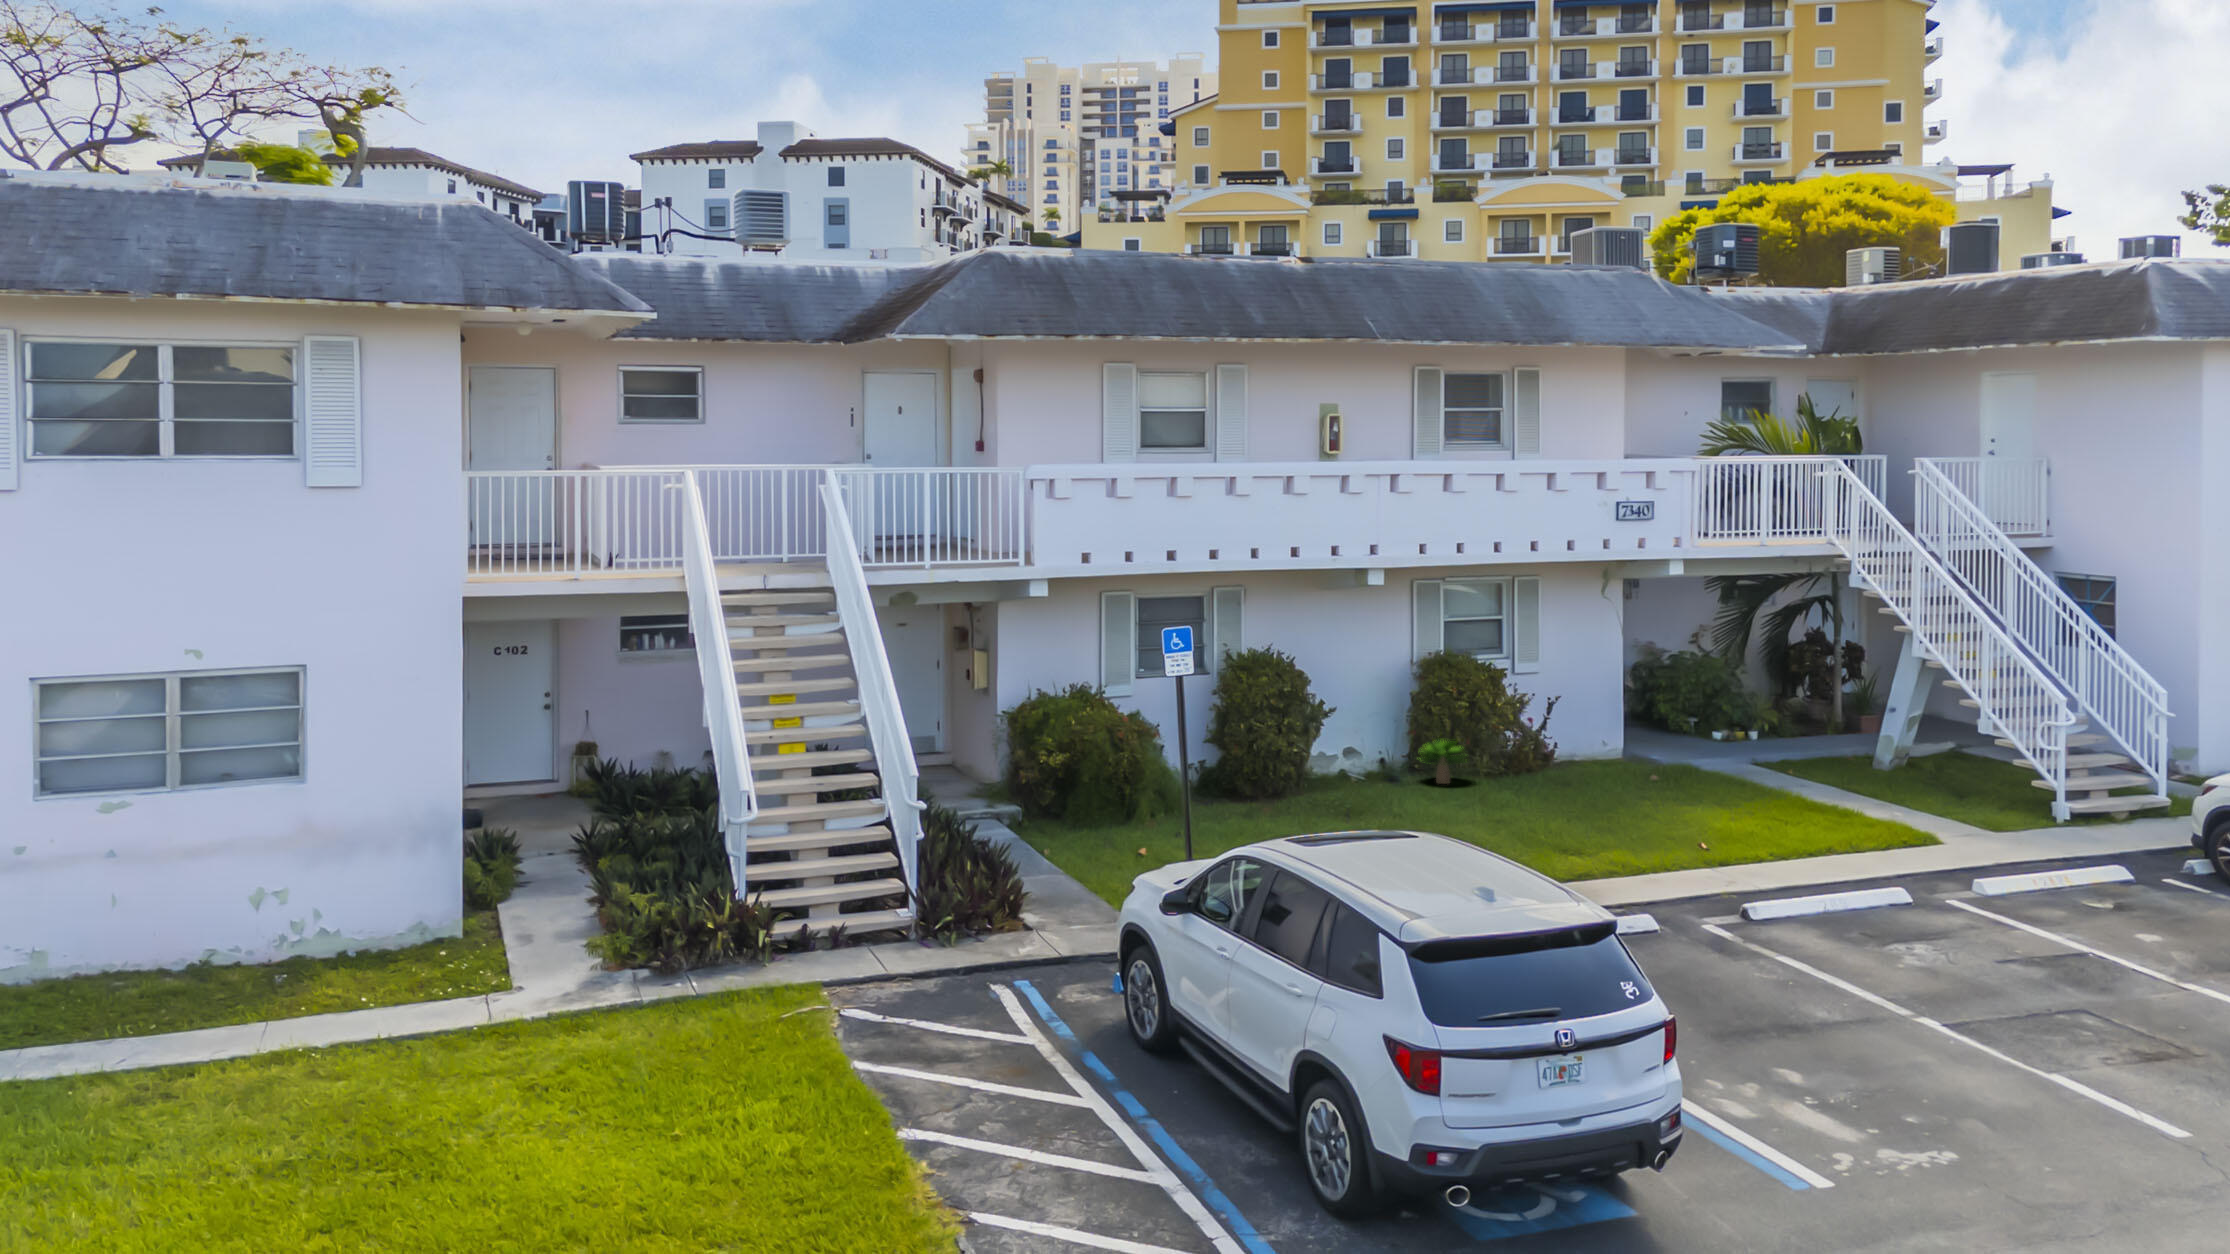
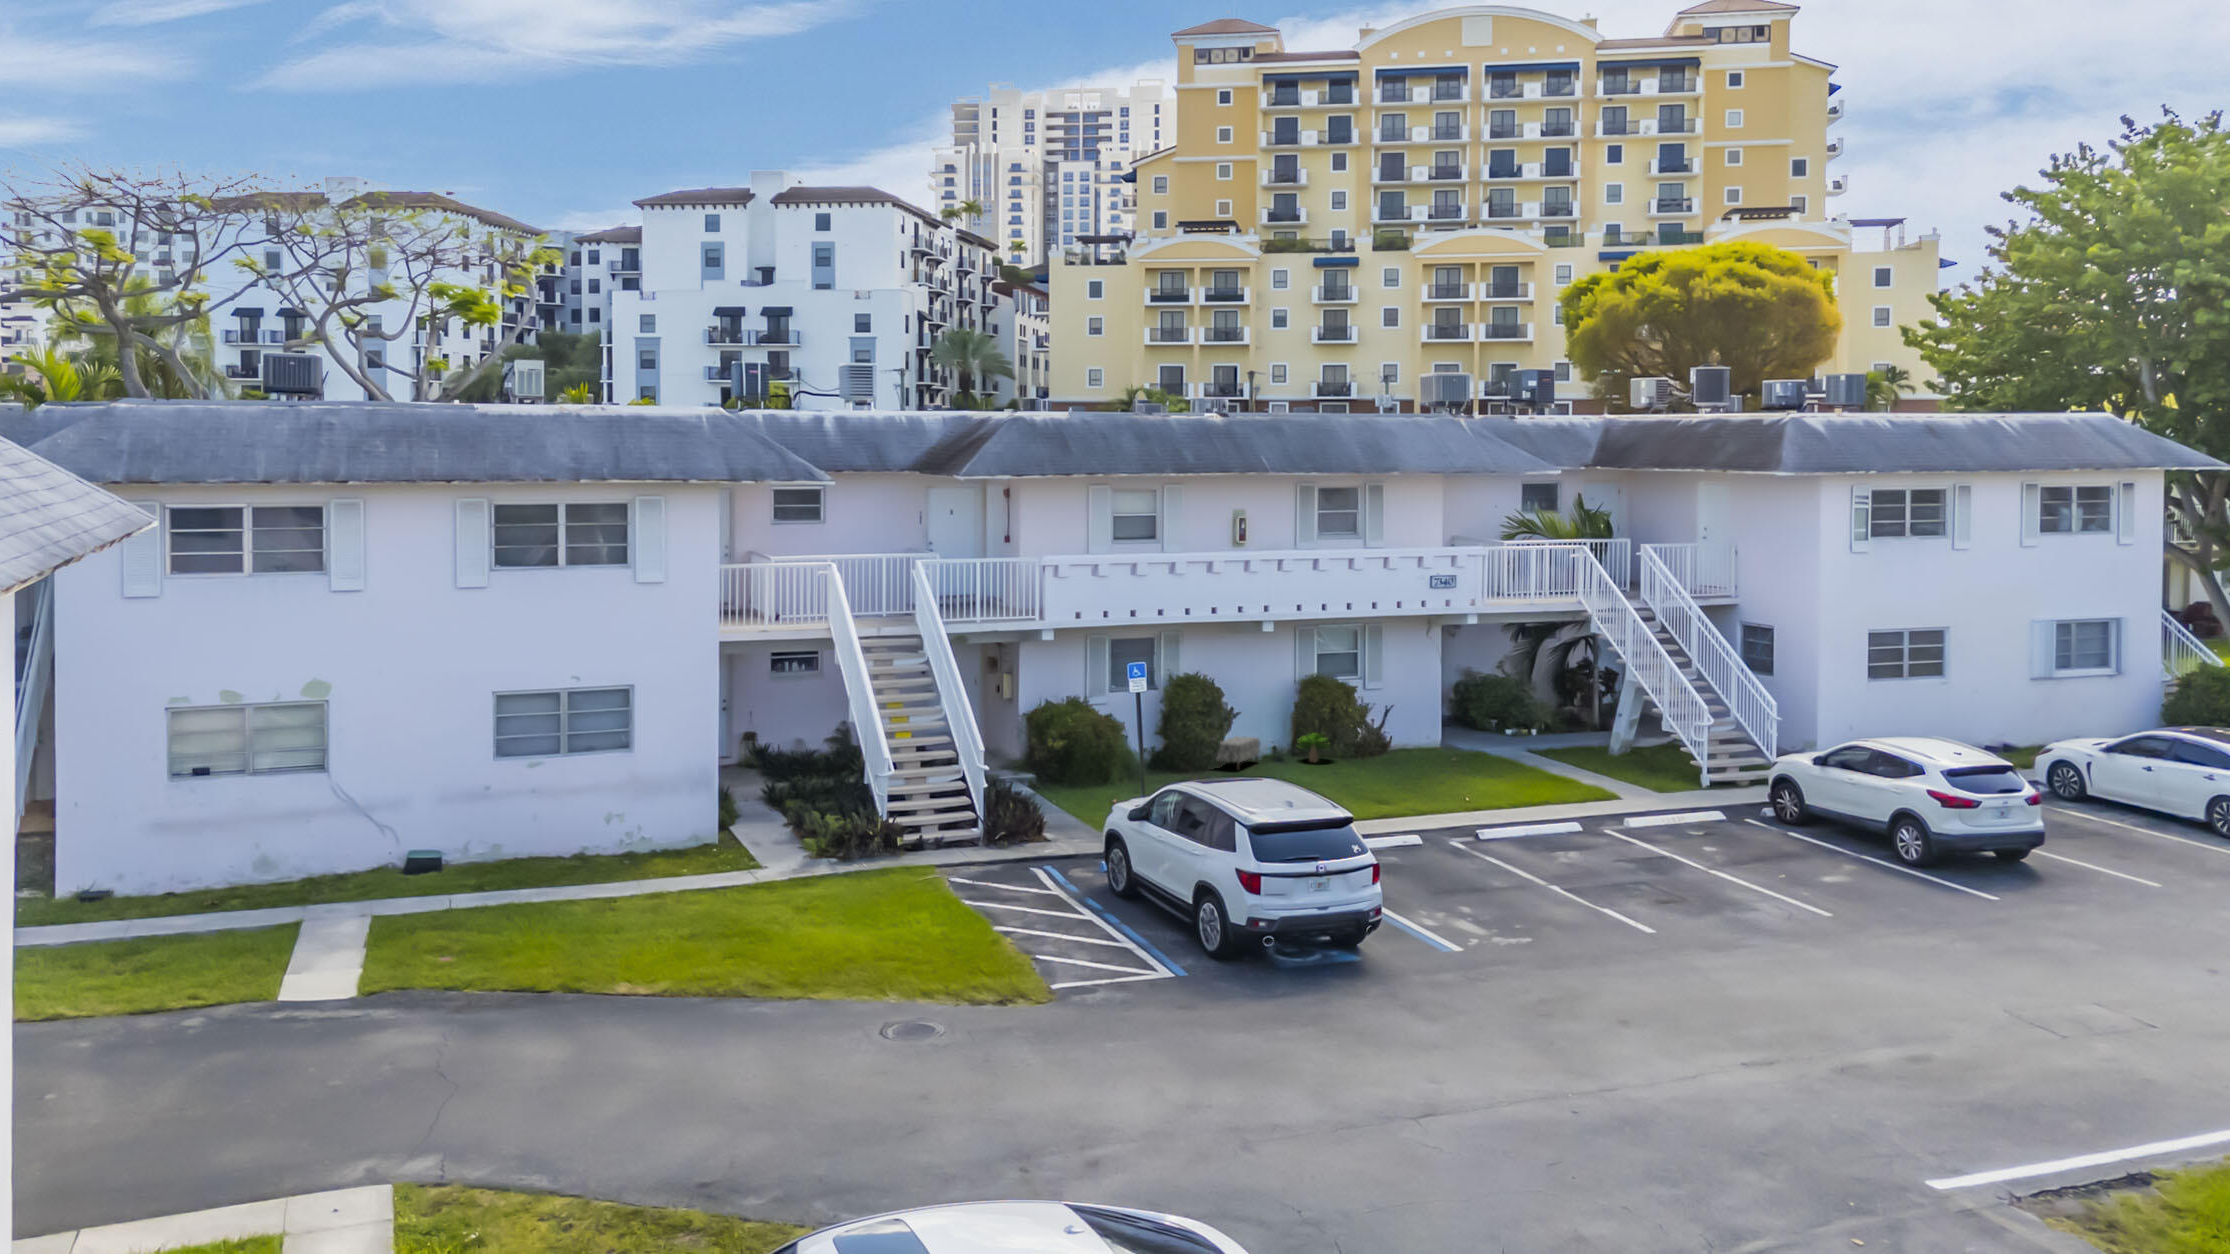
bench: none [1296,745,1361,798] -> present [1216,736,1260,769]

